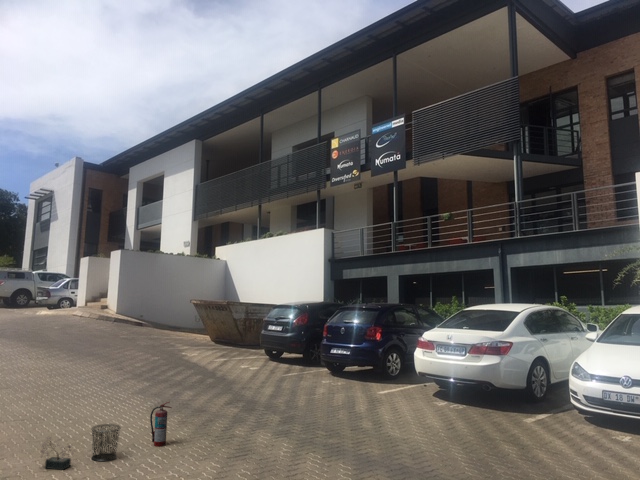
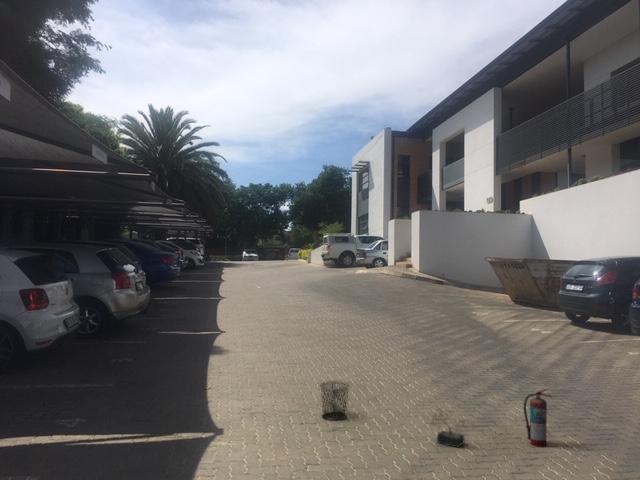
fire extinguisher: present [150,402,172,446] -> present [524,389,552,446]
decorative plant: present [41,437,75,470] -> present [432,408,468,447]

